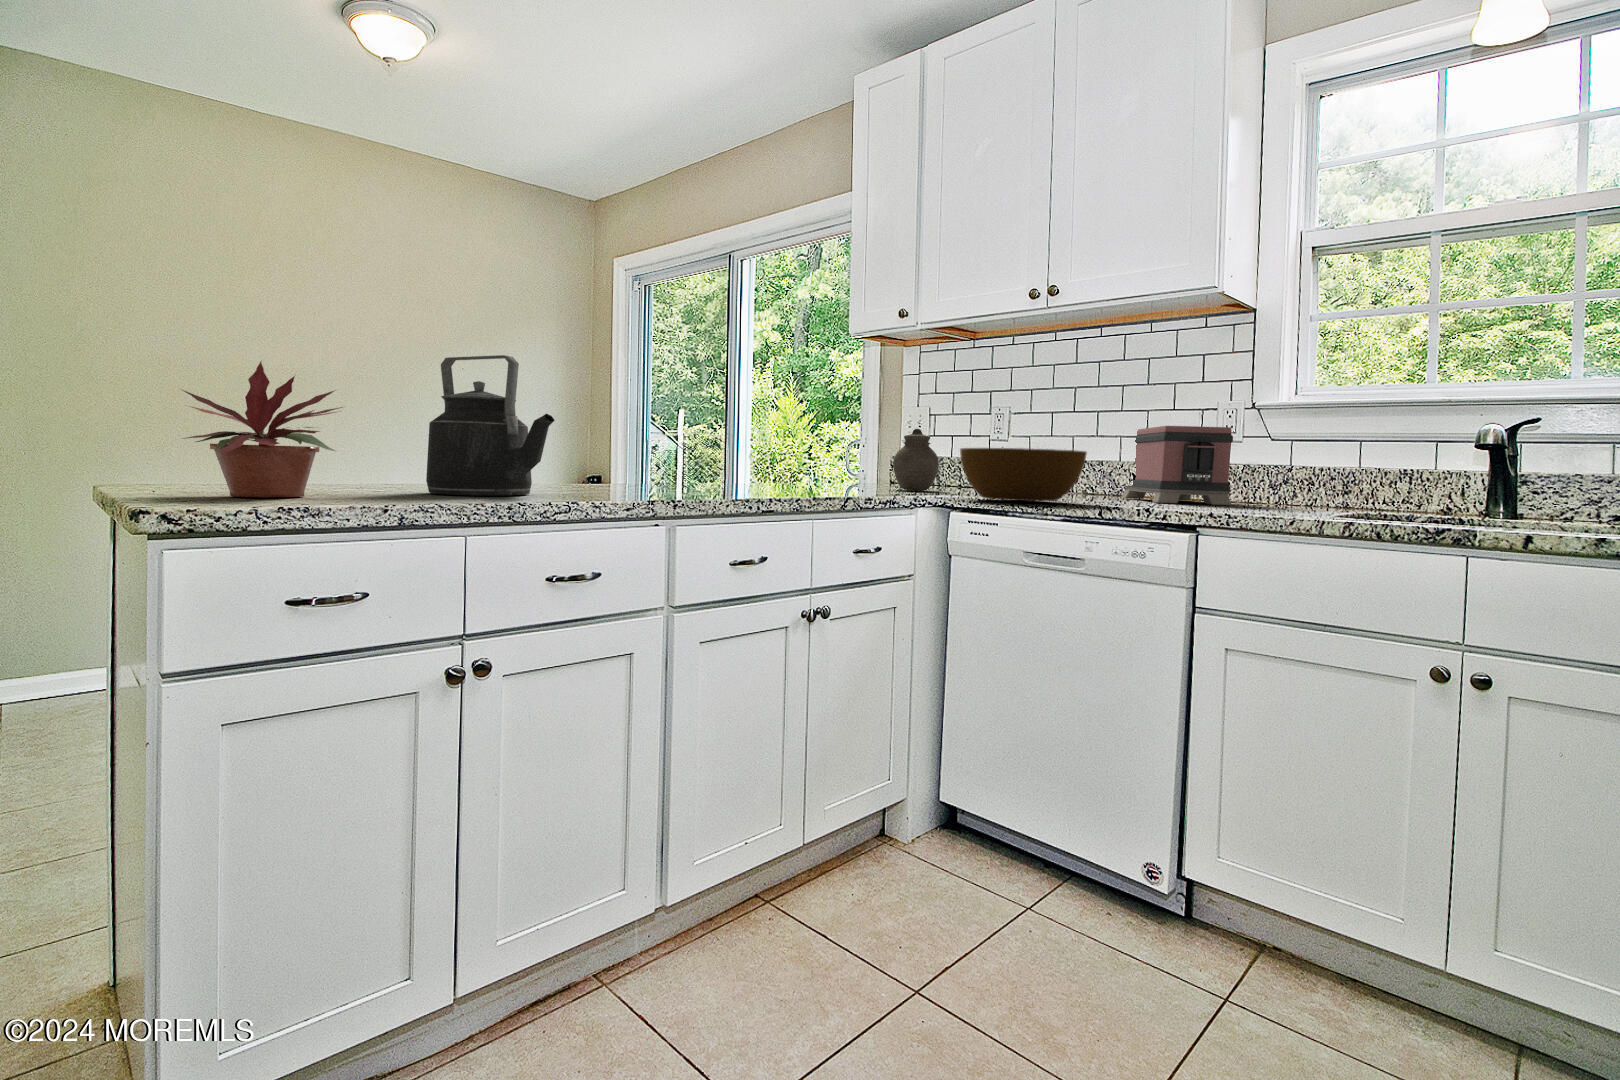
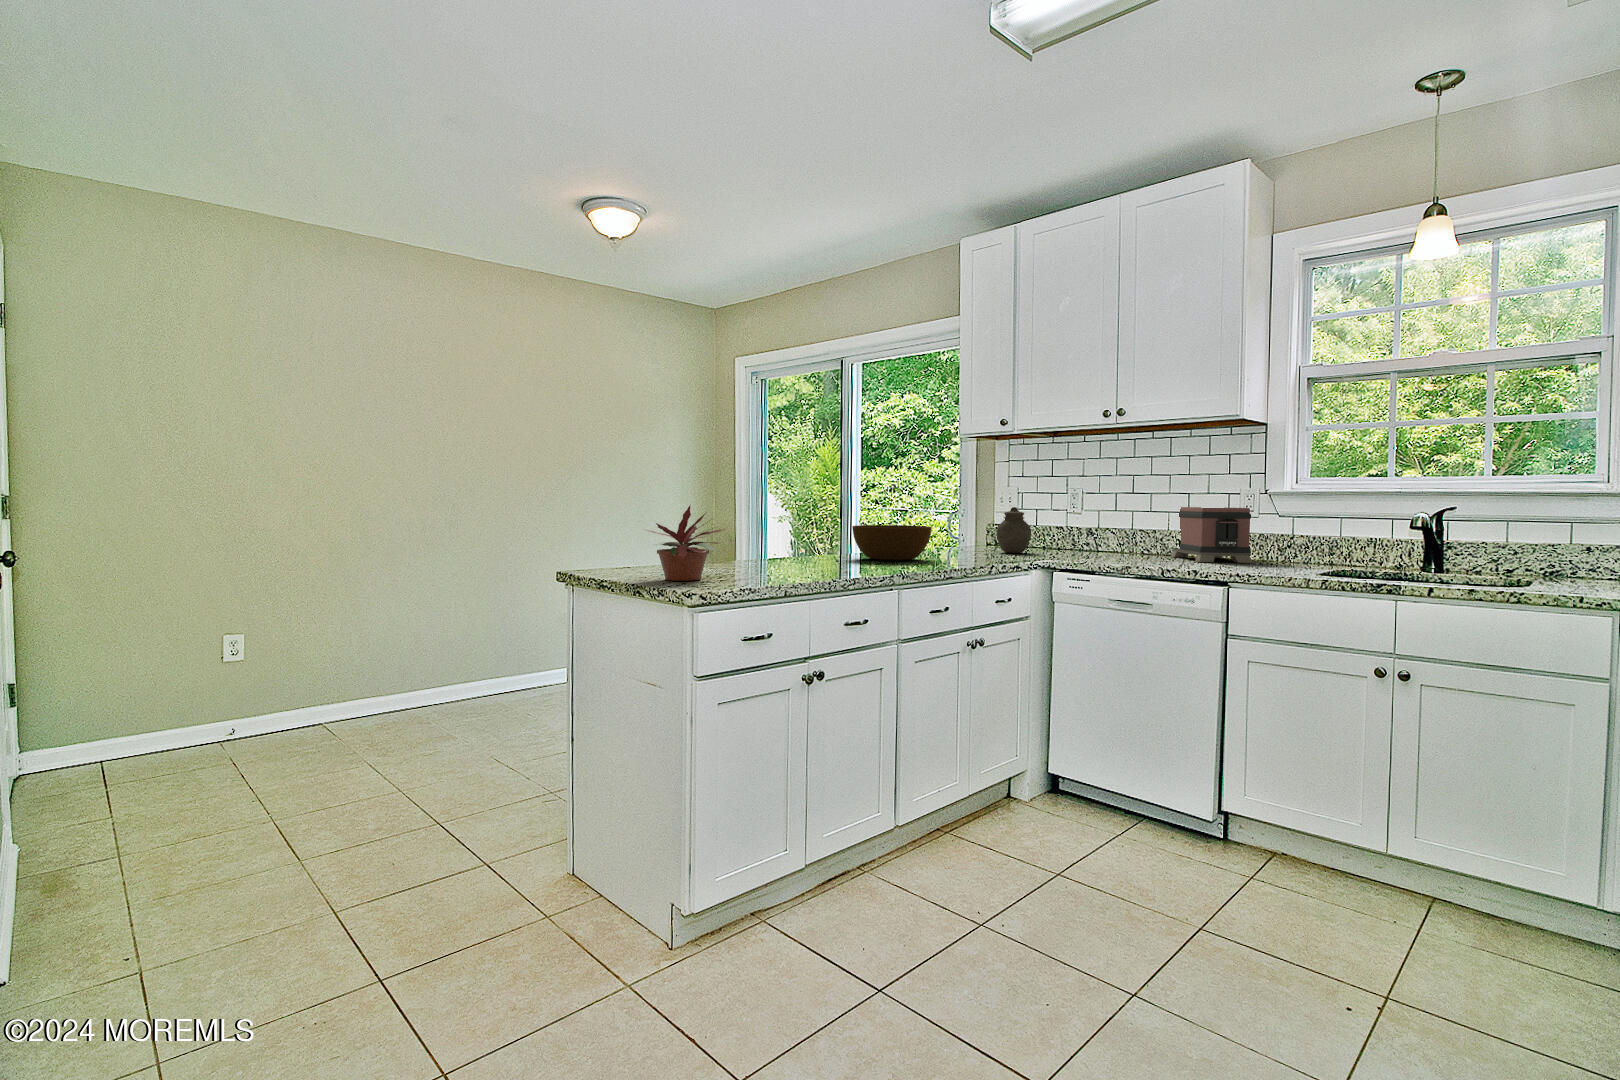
kettle: present [426,355,555,495] -> none [741,487,825,574]
bowl: present [960,448,1087,501] -> present [852,525,932,560]

